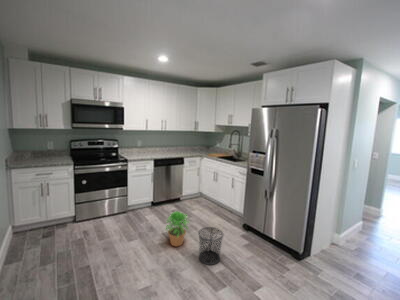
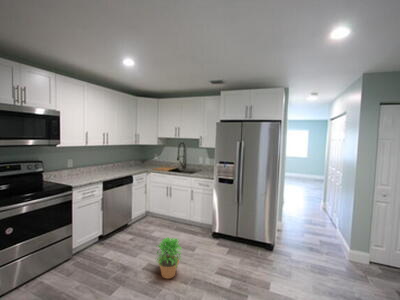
waste bin: present [199,227,223,265] -> none [200,244,226,284]

